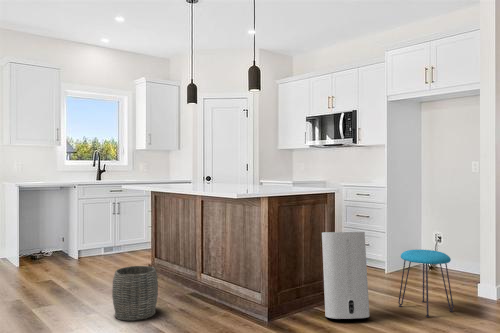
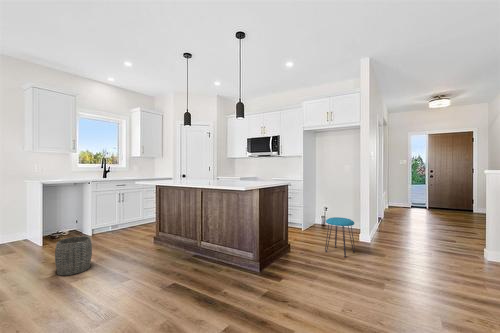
air purifier: present [322,232,370,319] -> none [287,209,317,264]
woven basket: present [112,266,158,321] -> present [55,236,92,275]

